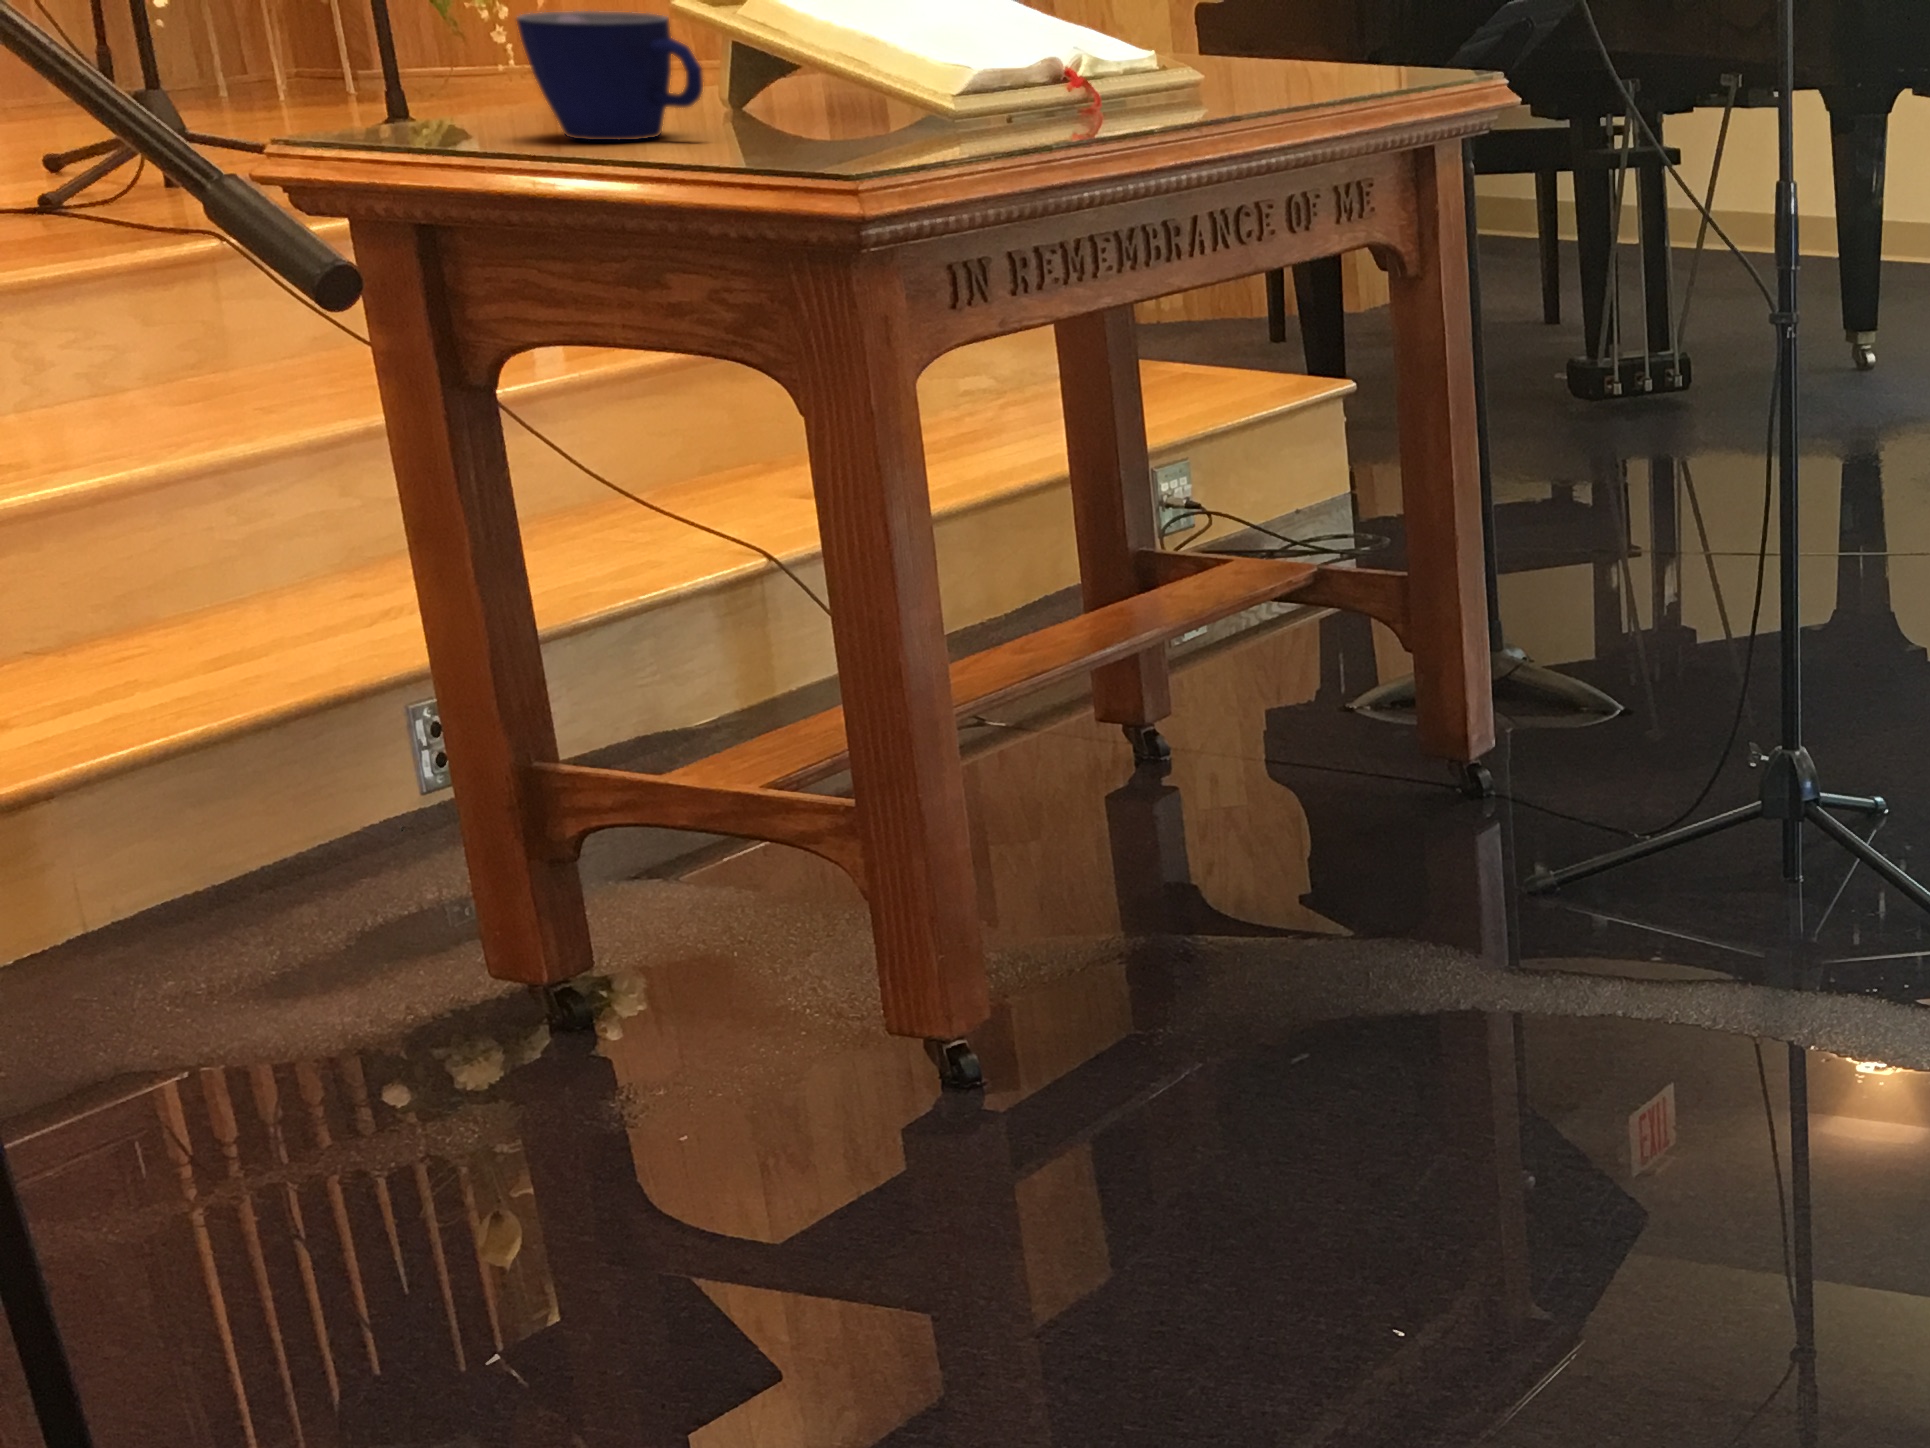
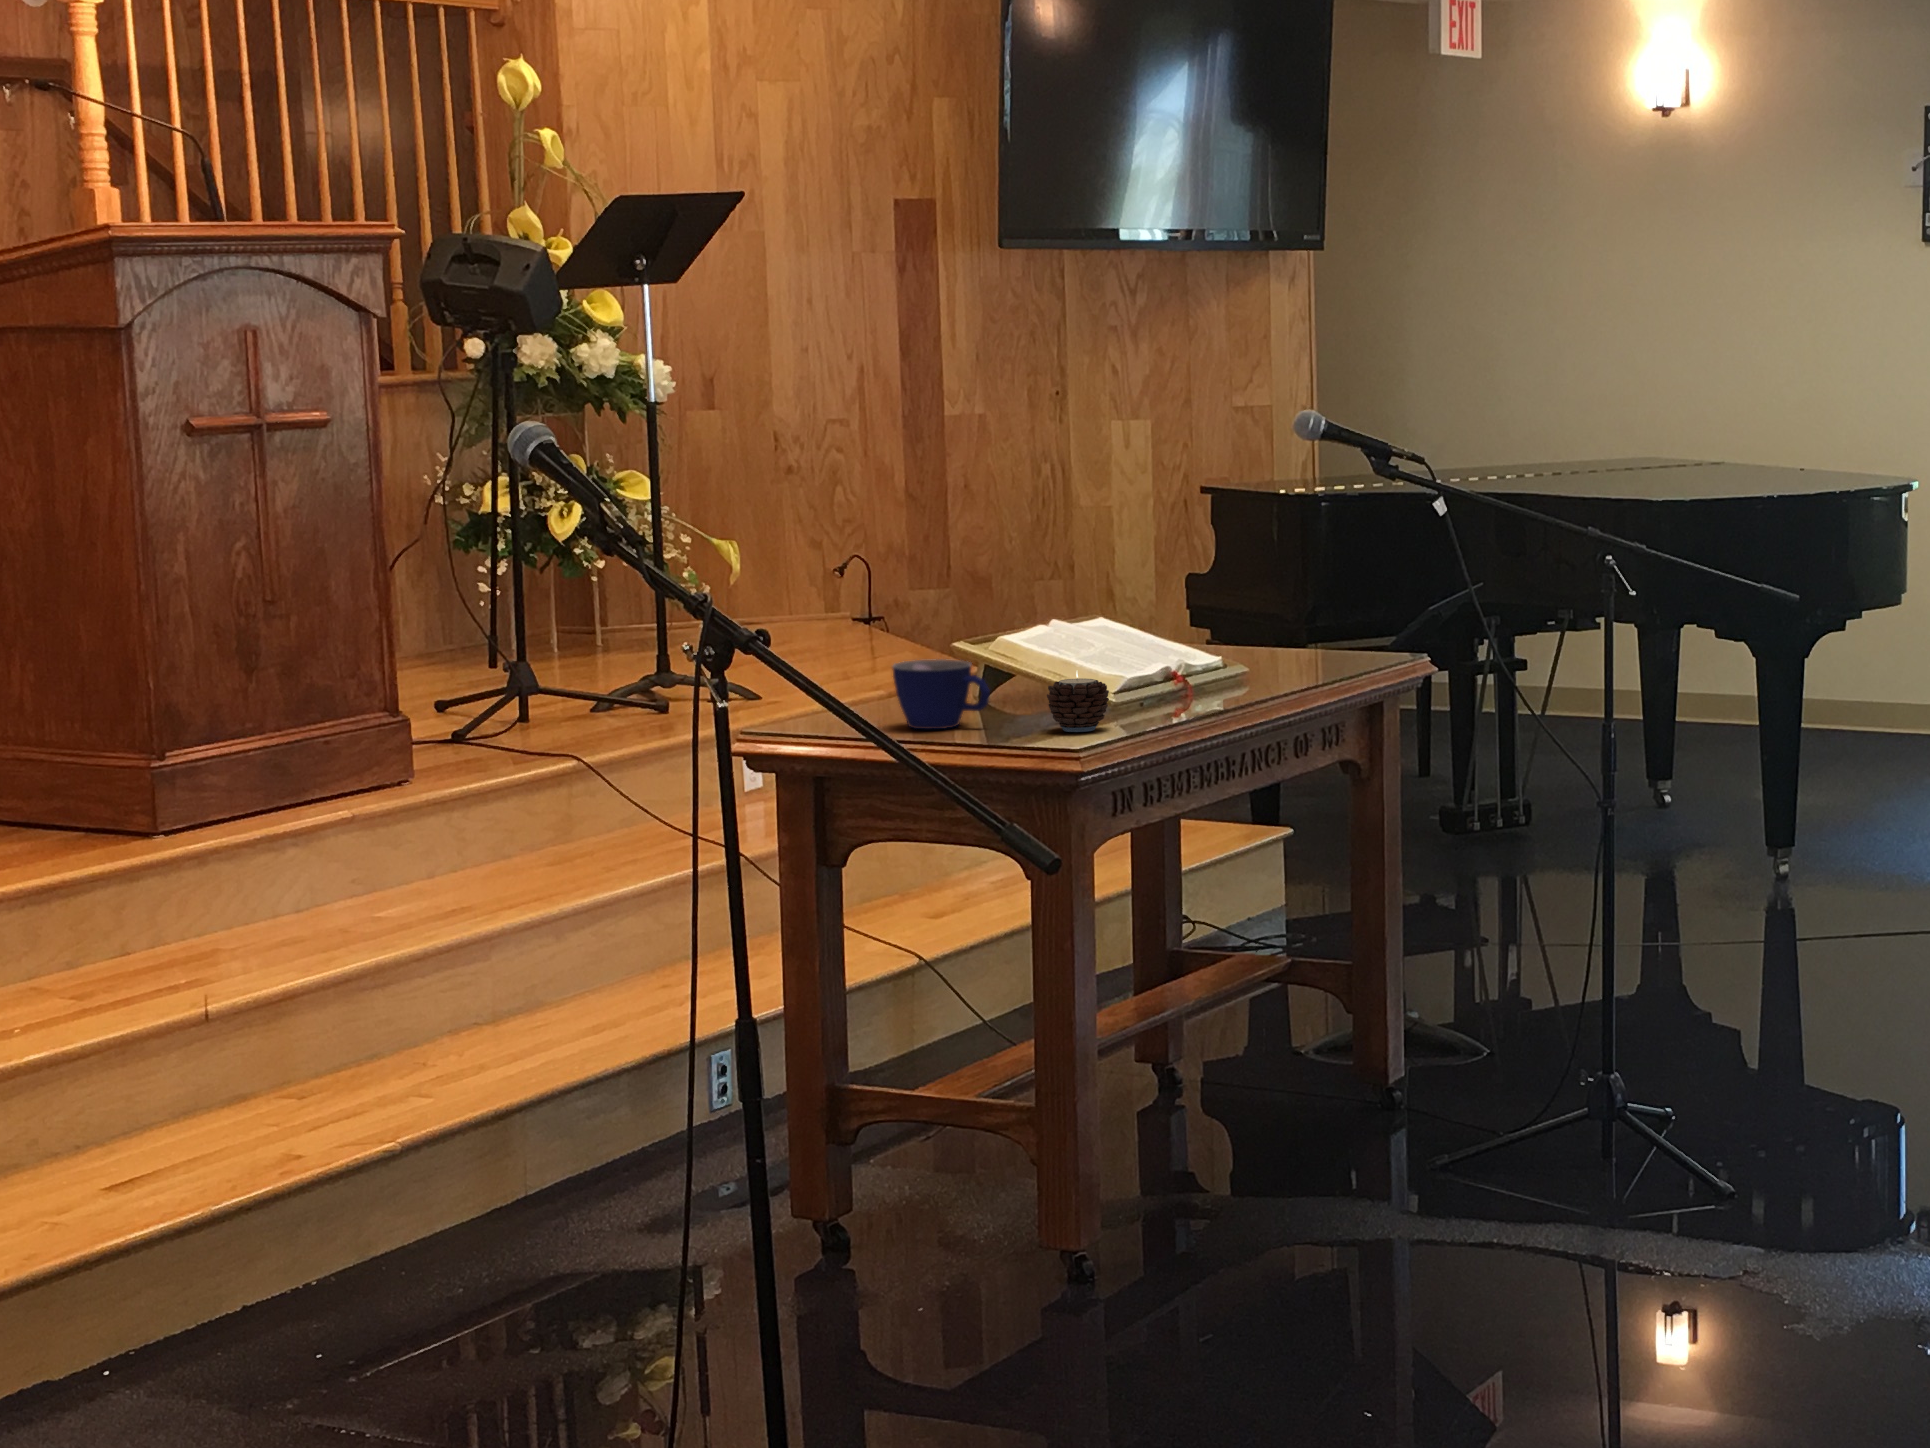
candle: none [798,29,916,148] -> present [1047,672,1109,732]

